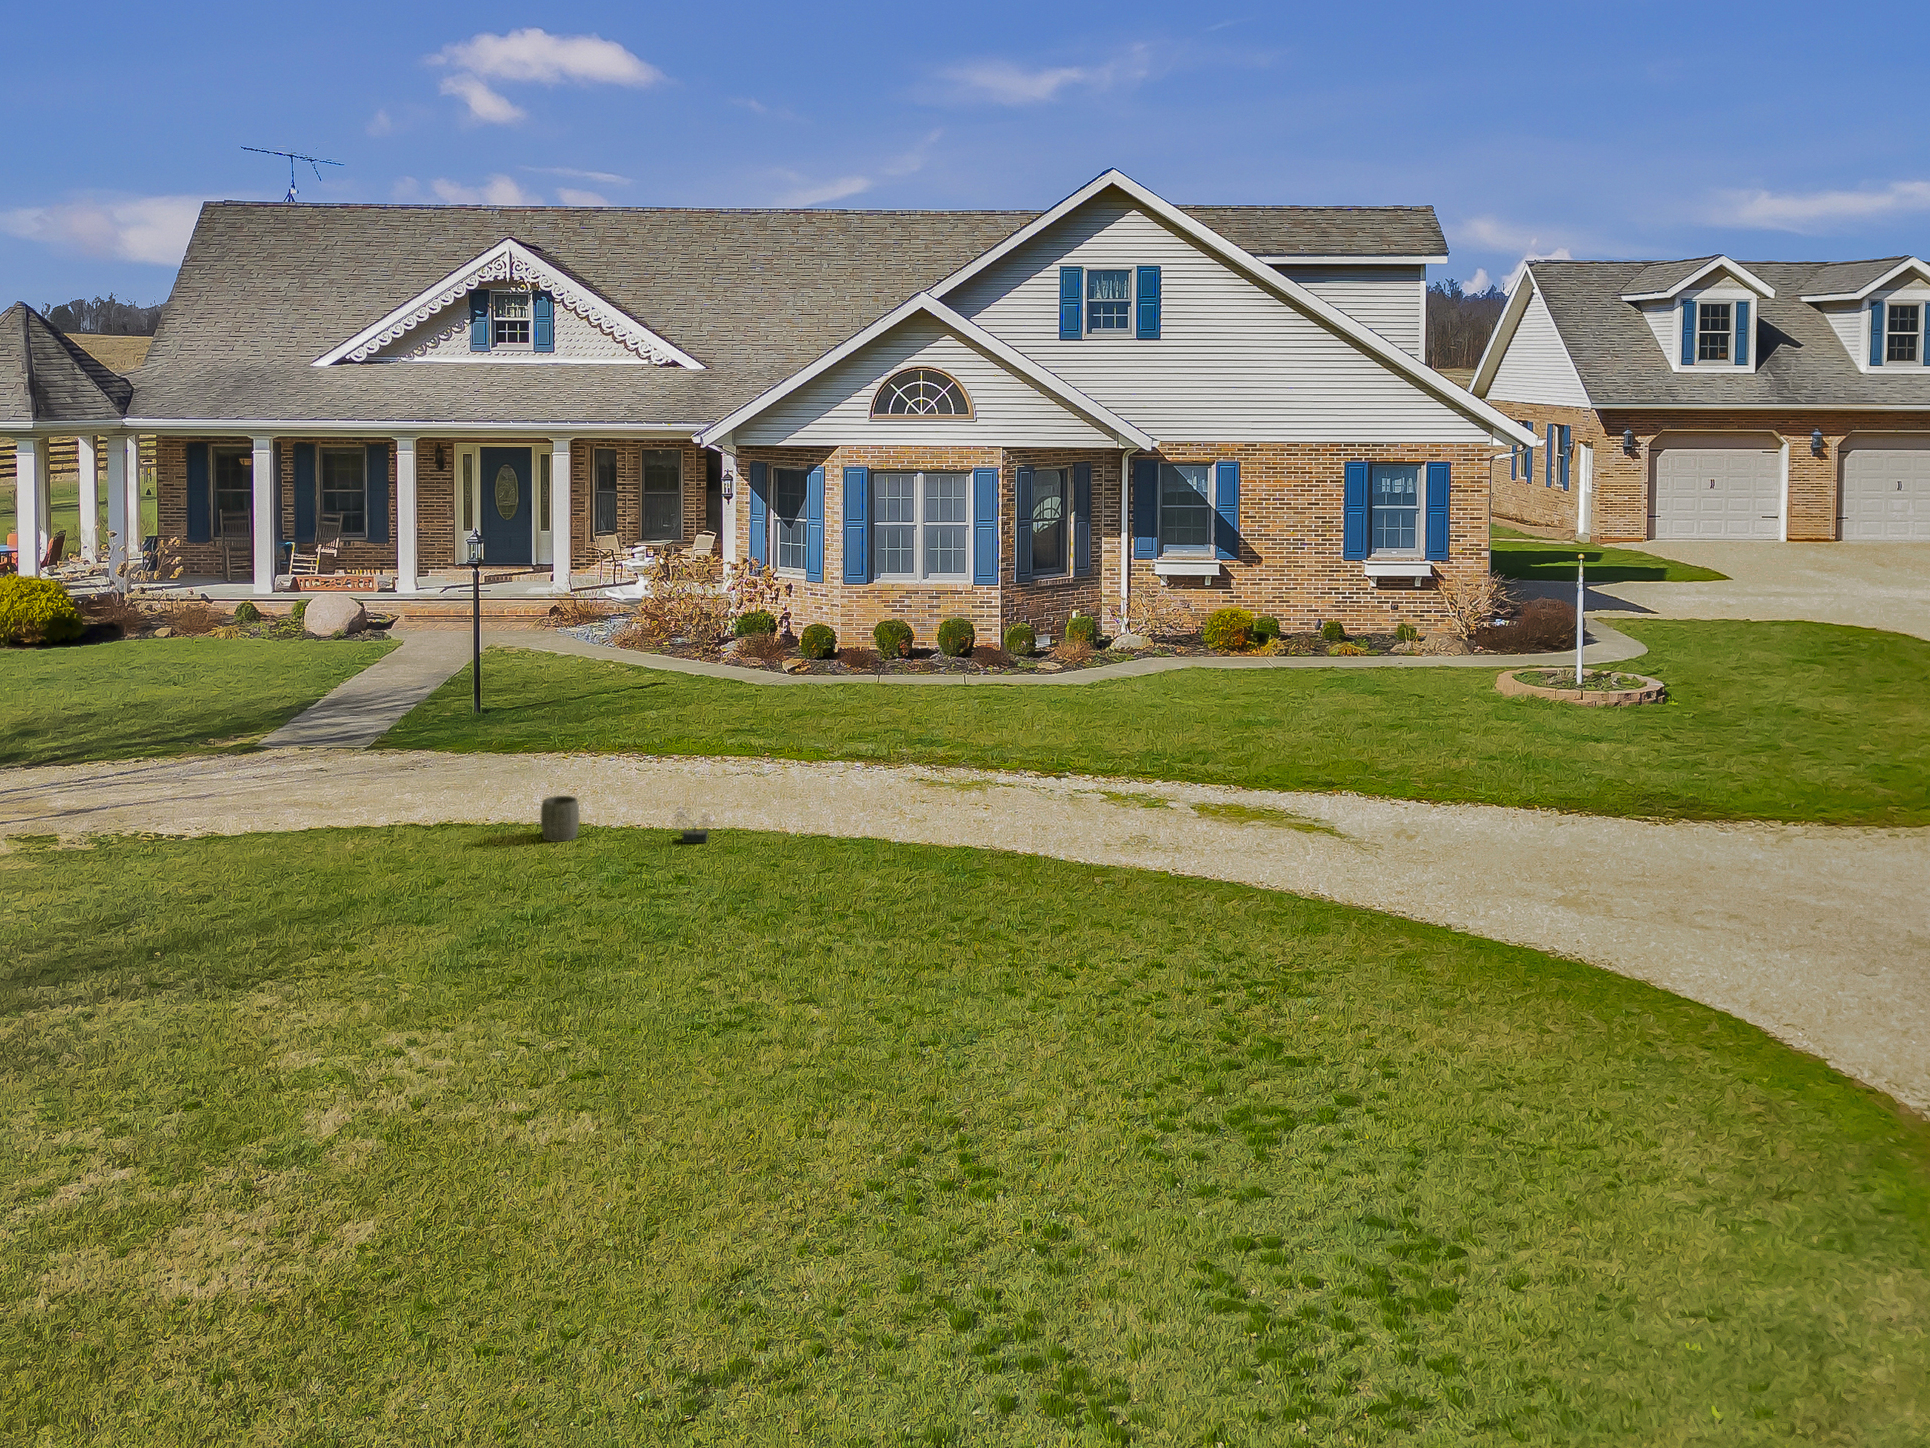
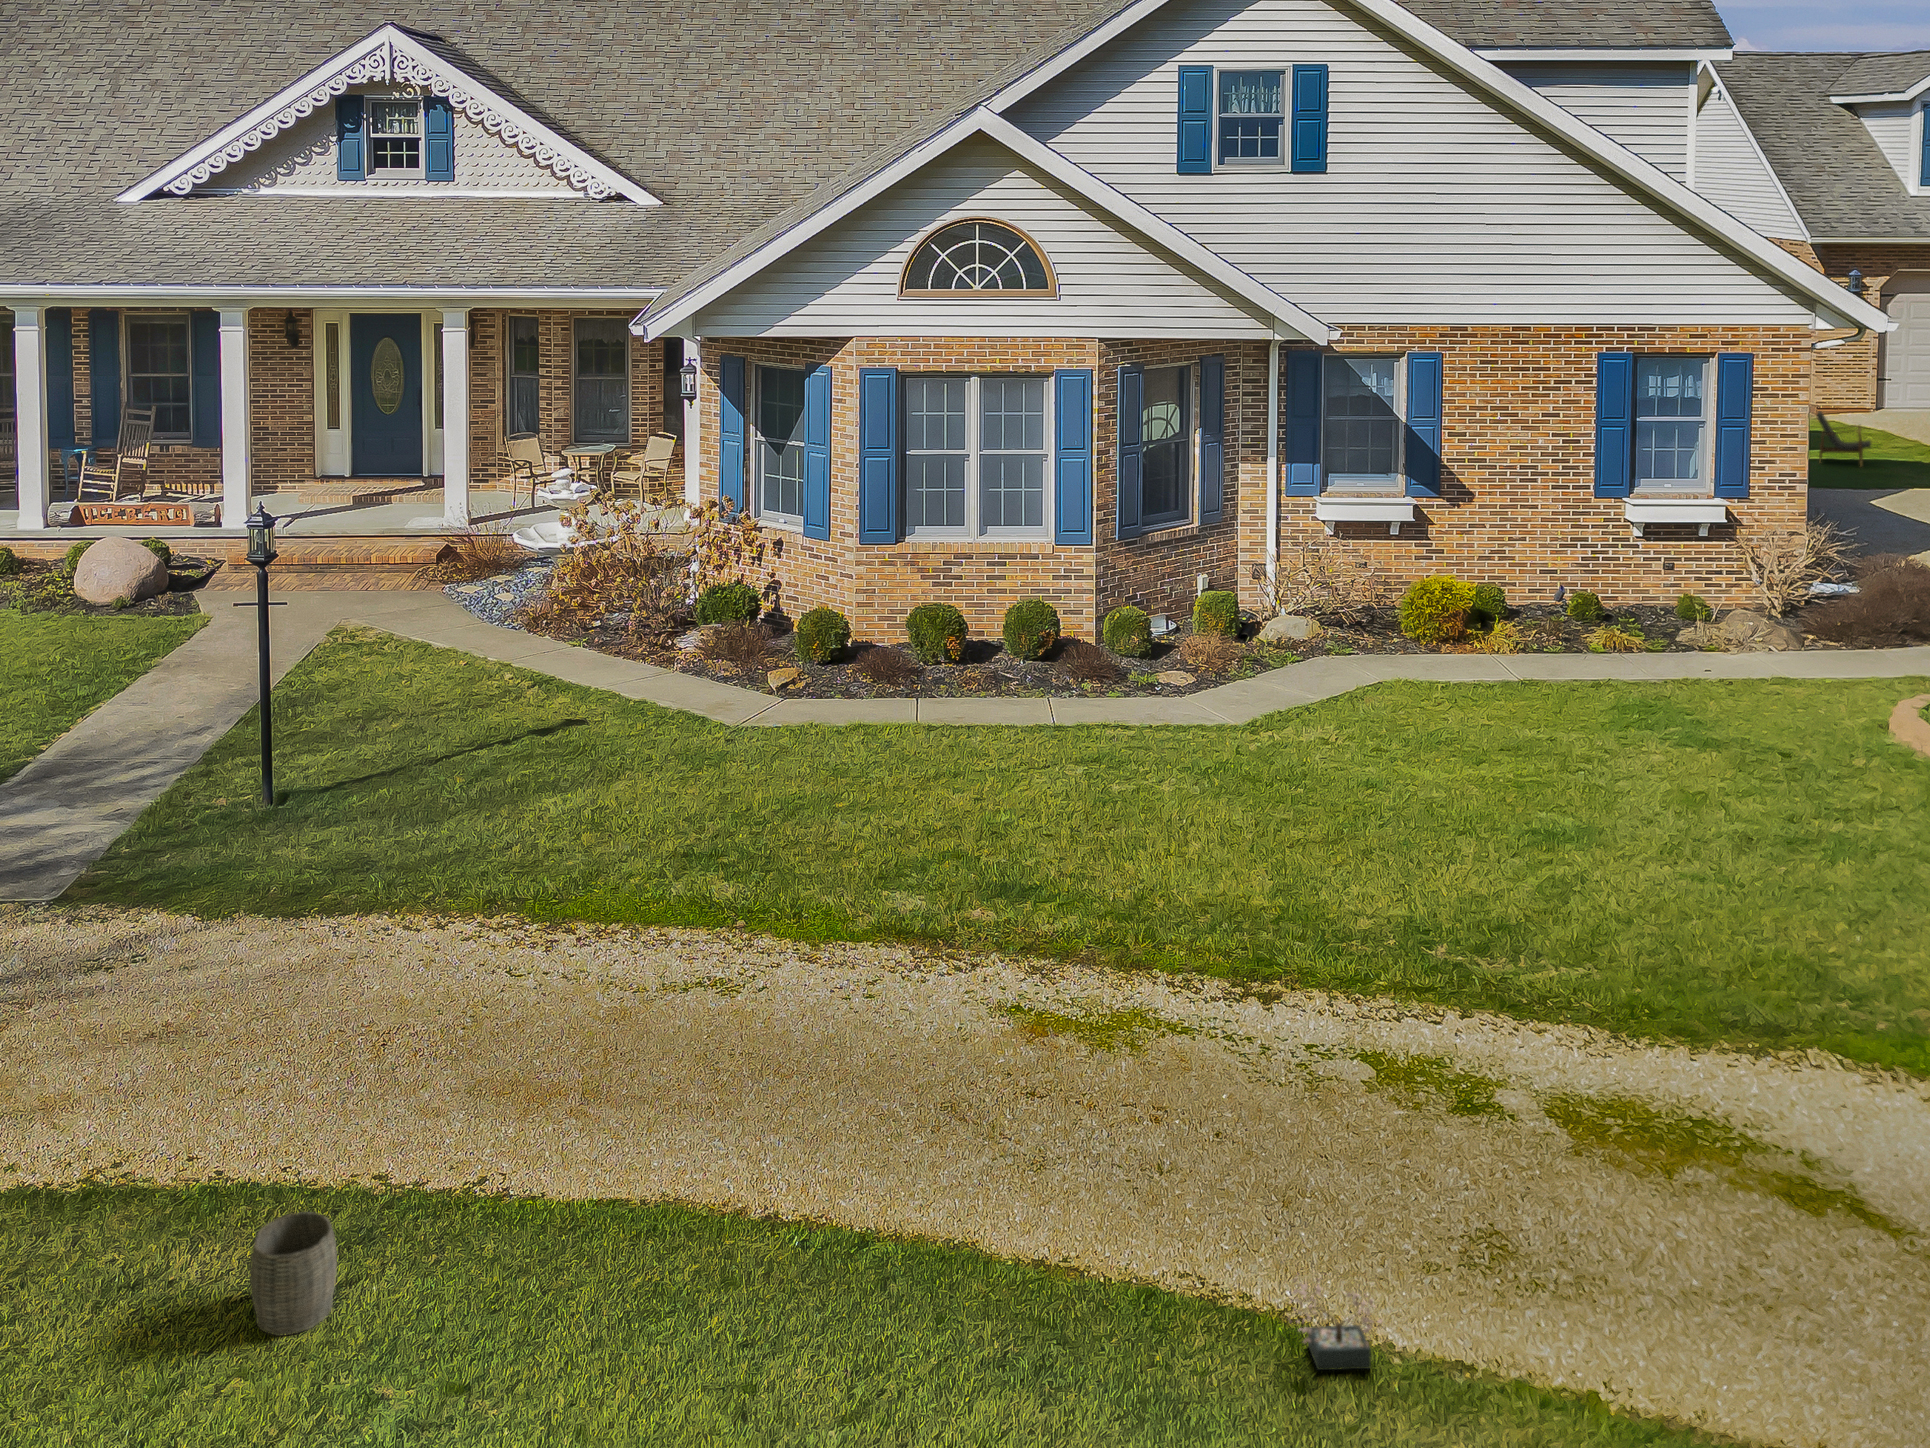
lounge chair: none [1576,532,1618,572] -> present [1817,411,1871,465]
decorative plant: present [673,807,709,843] -> present [1288,1278,1382,1370]

